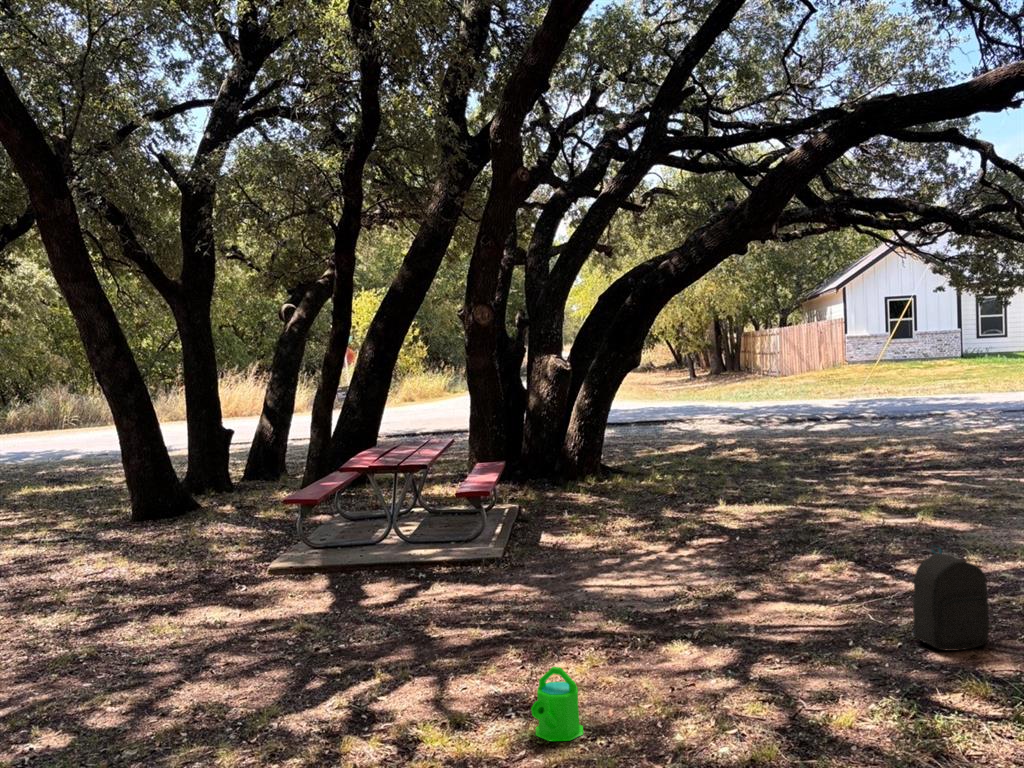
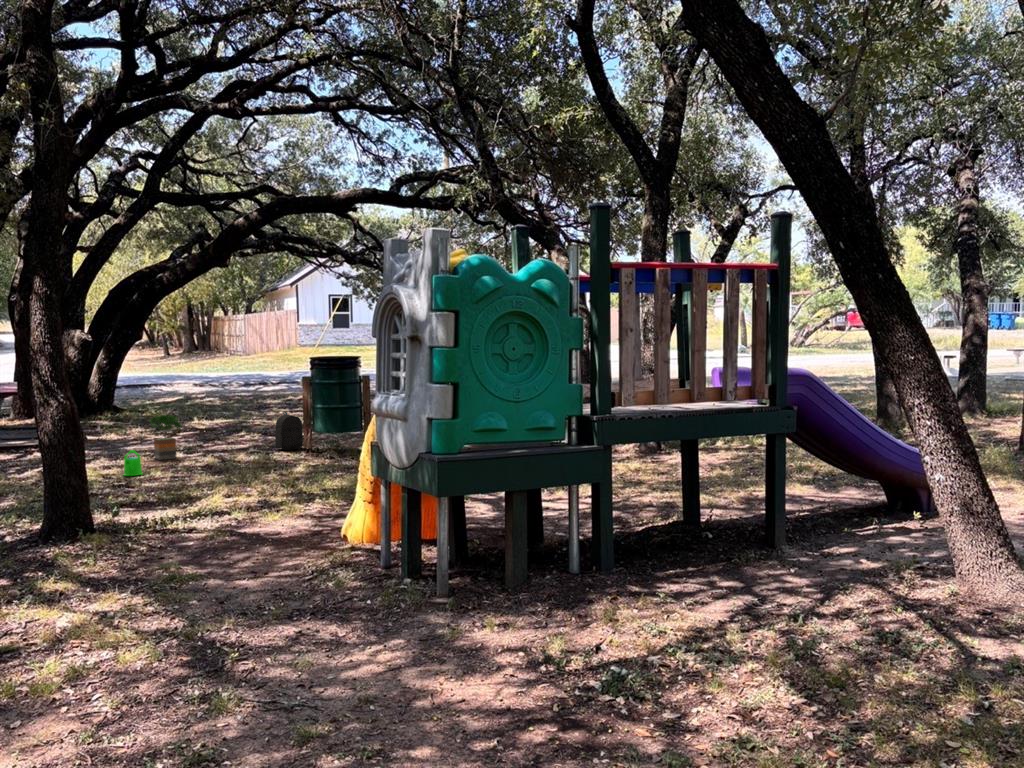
potted tree: none [614,543,689,653] -> present [149,415,182,460]

